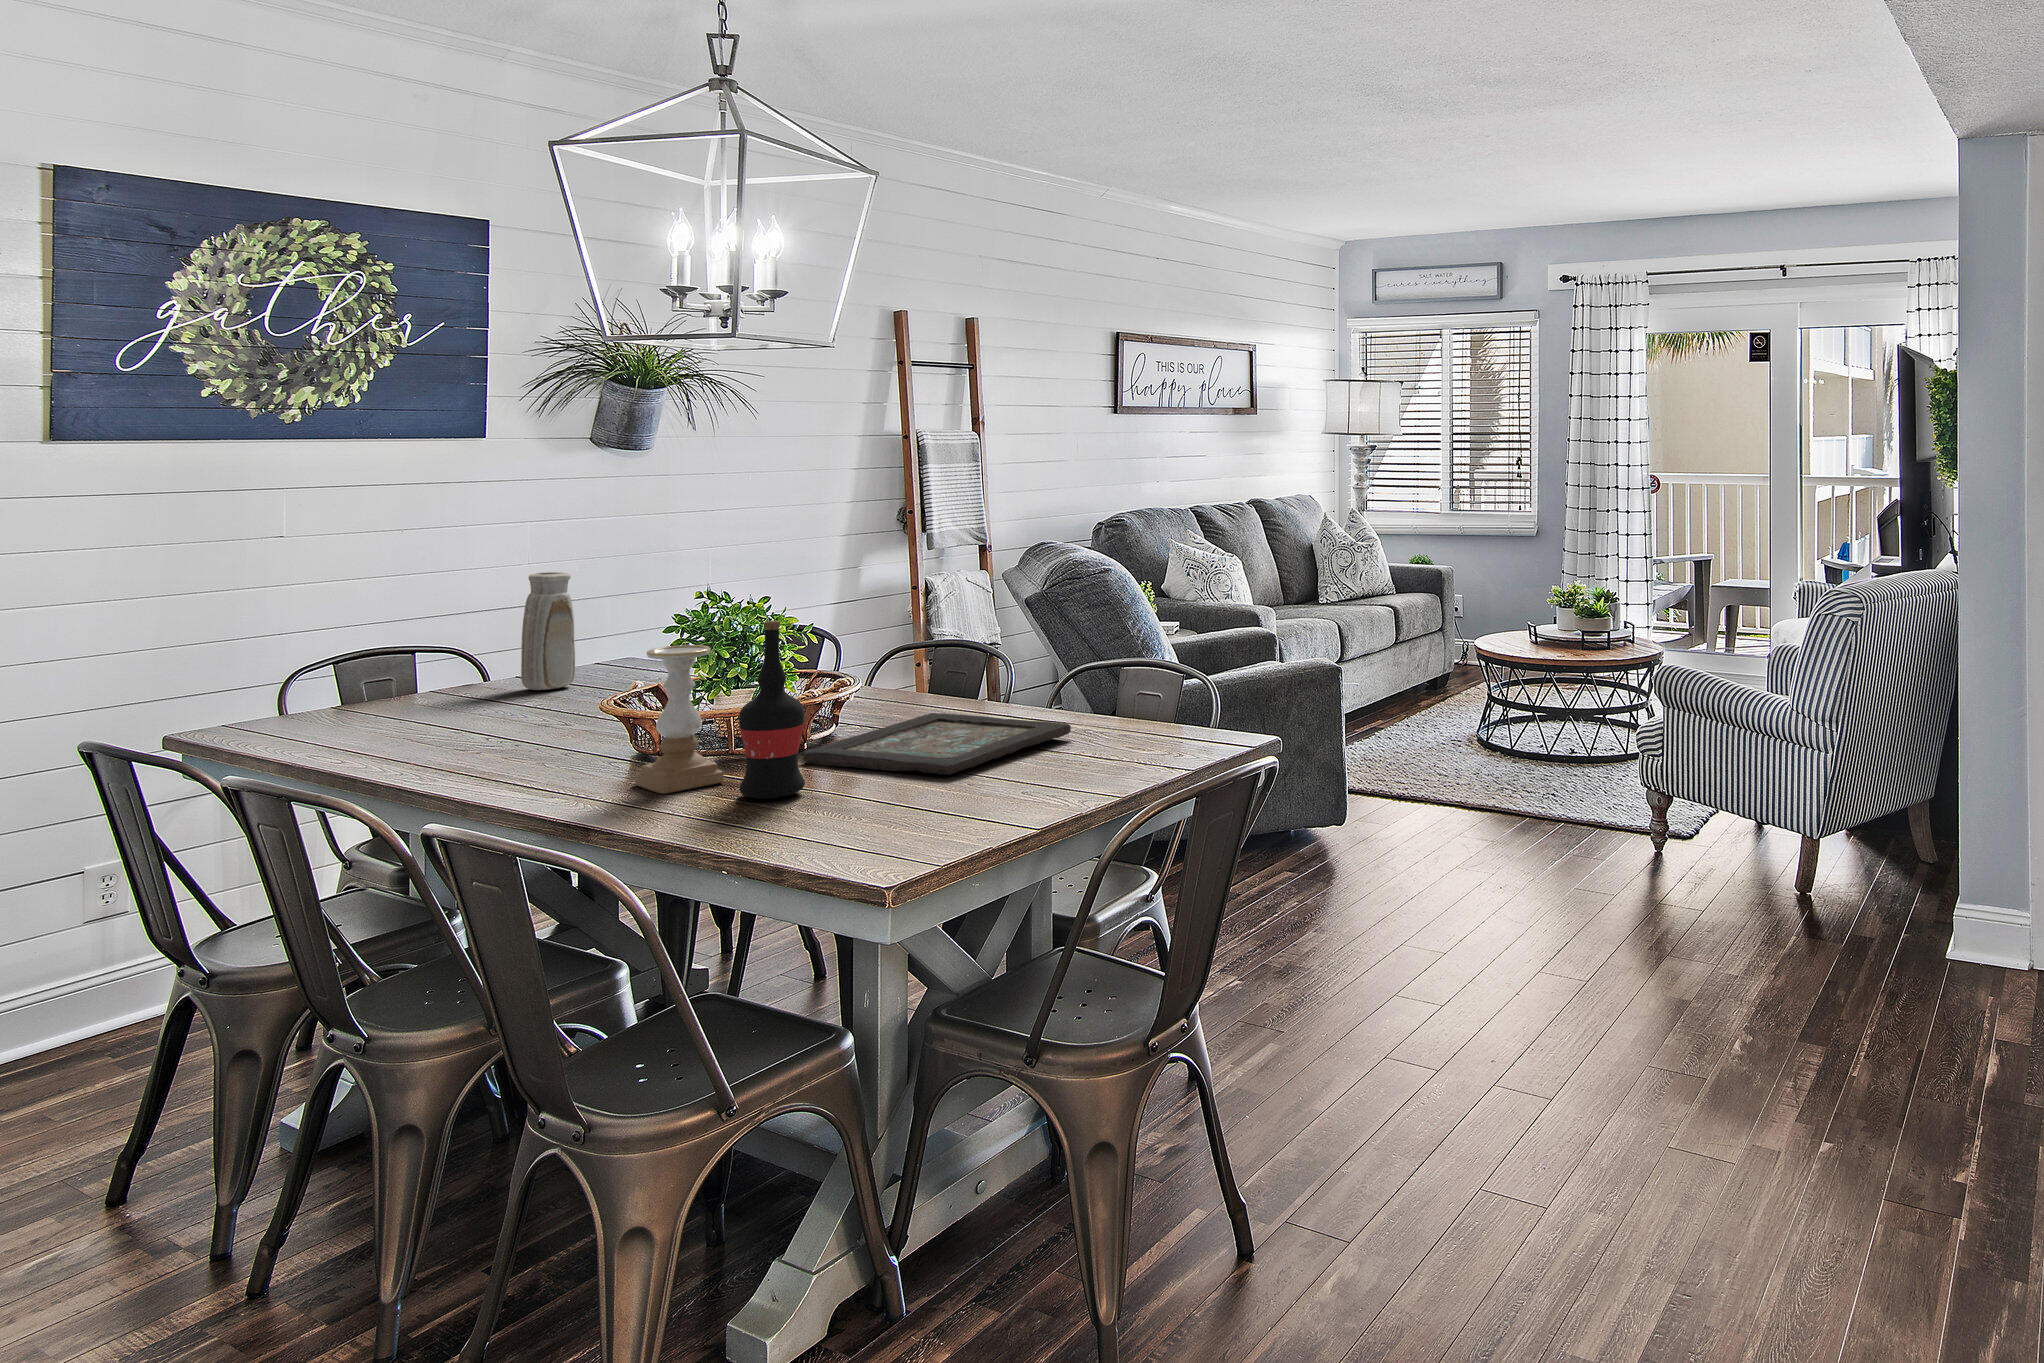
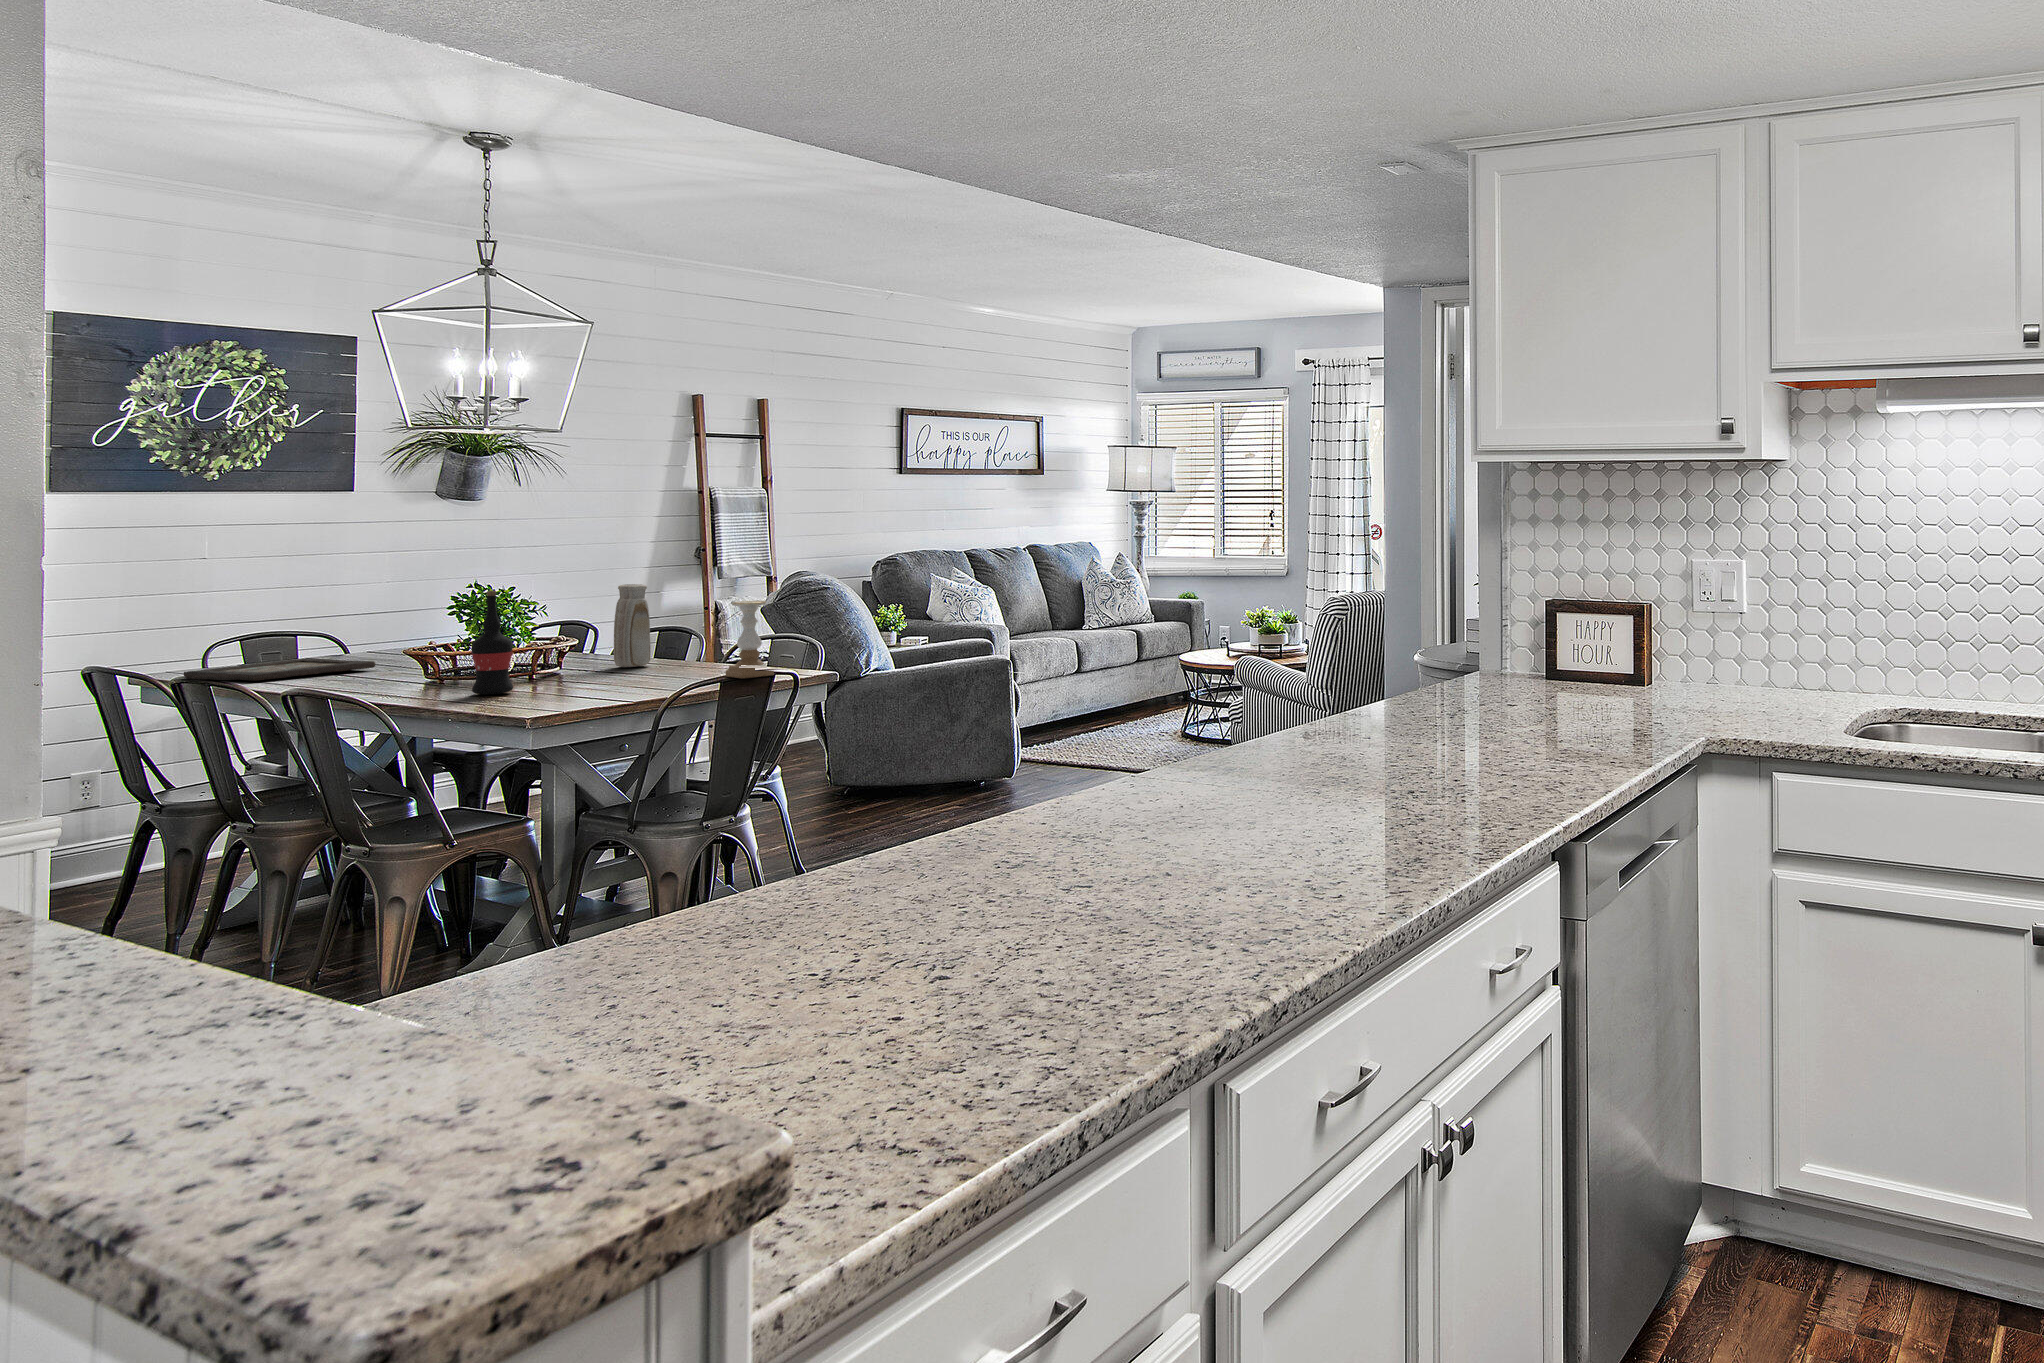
vase: present [521,572,575,690] -> present [614,584,651,667]
candle holder: present [635,645,724,794] -> present [726,601,774,678]
decorative tray: present [802,713,1071,775] -> present [184,659,376,681]

